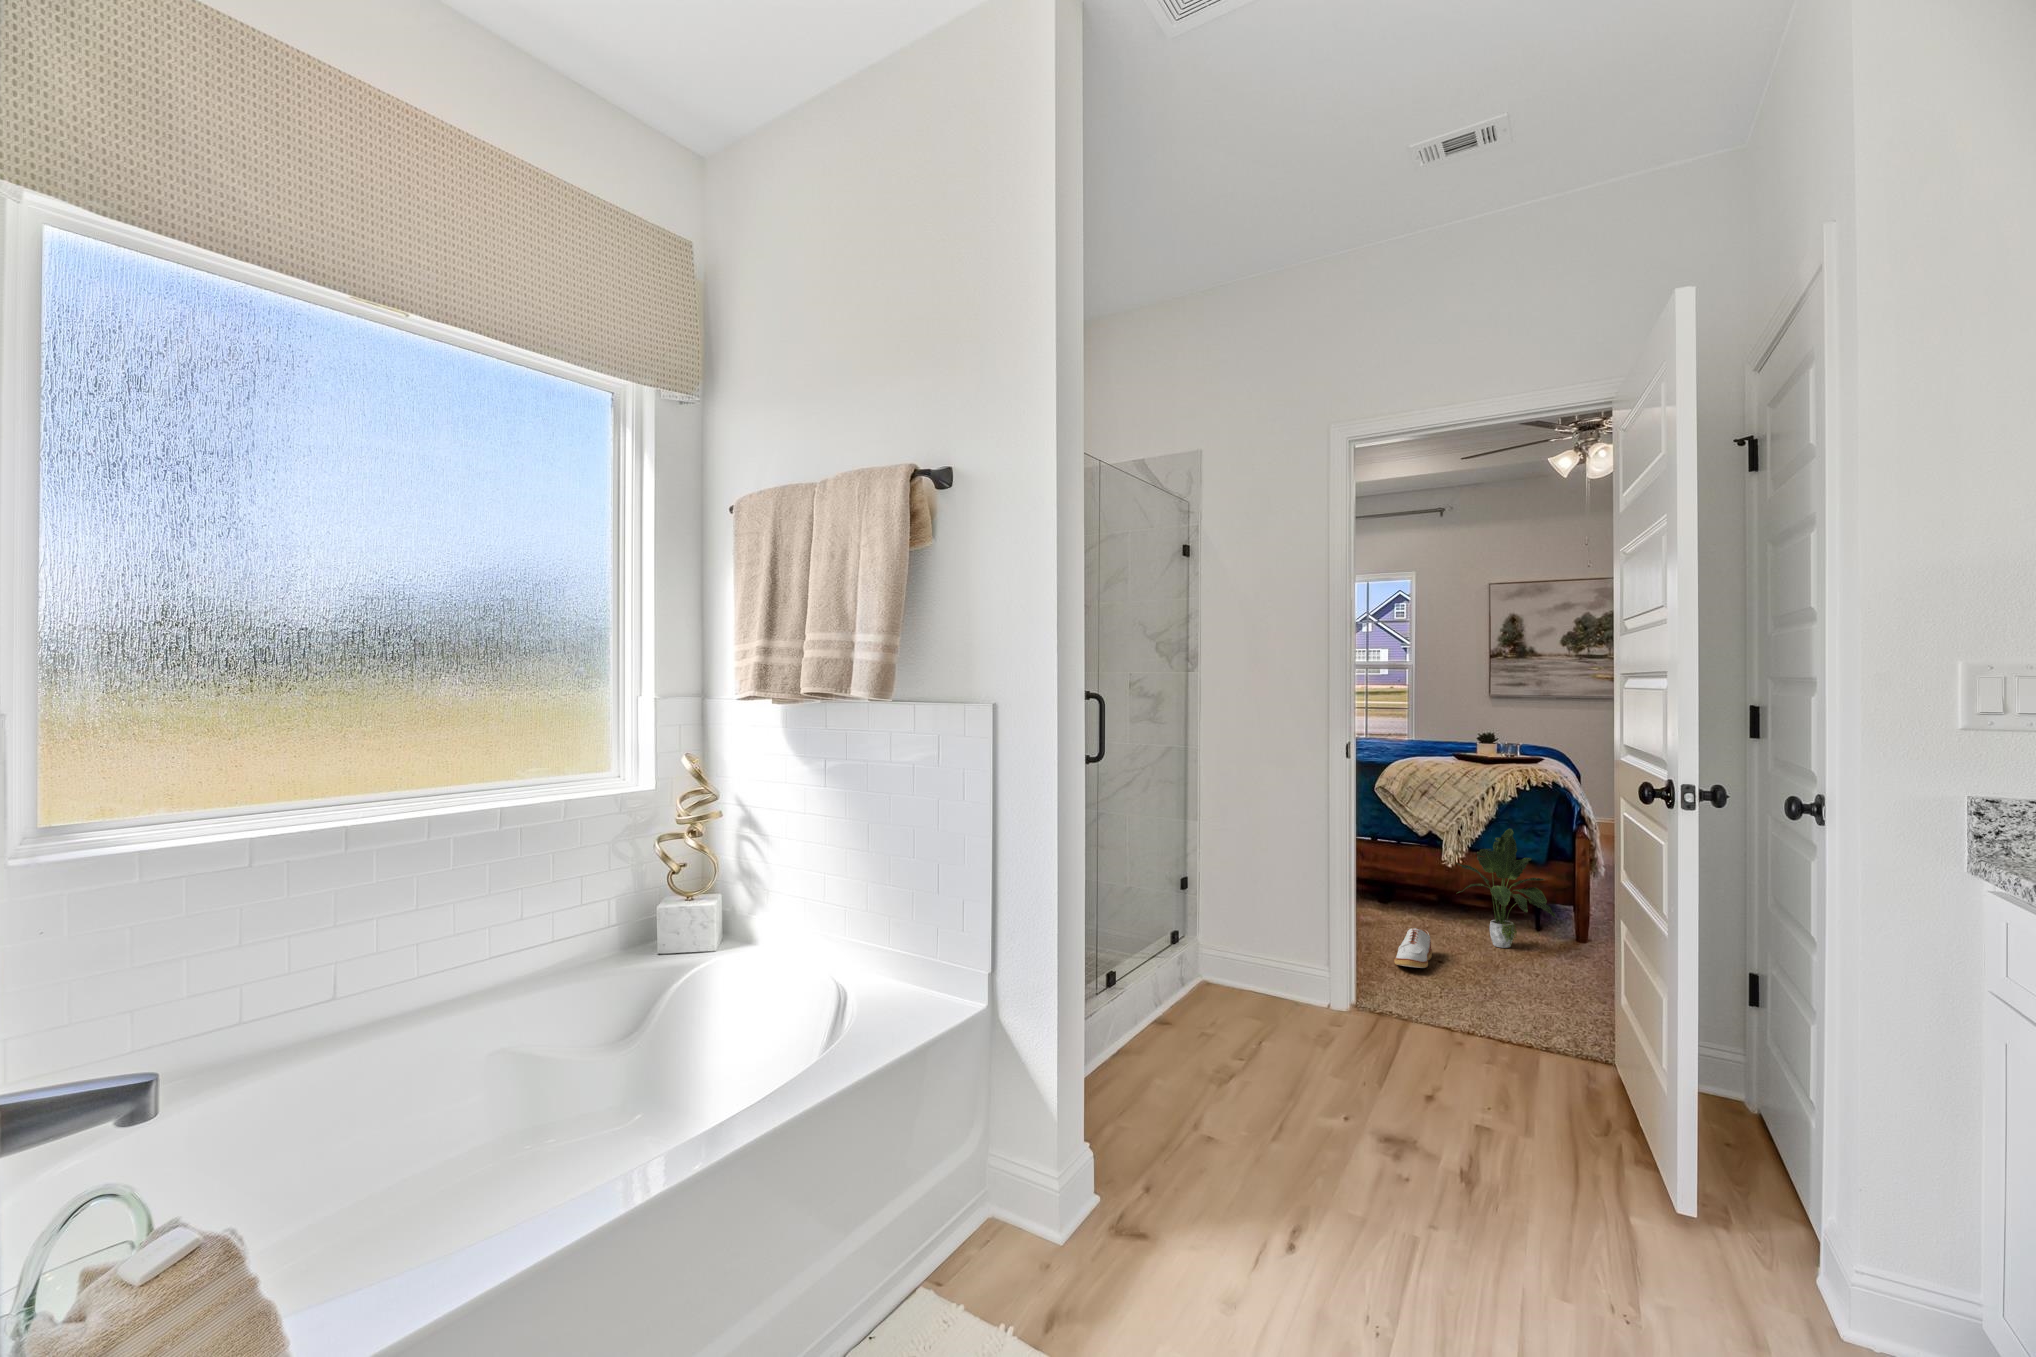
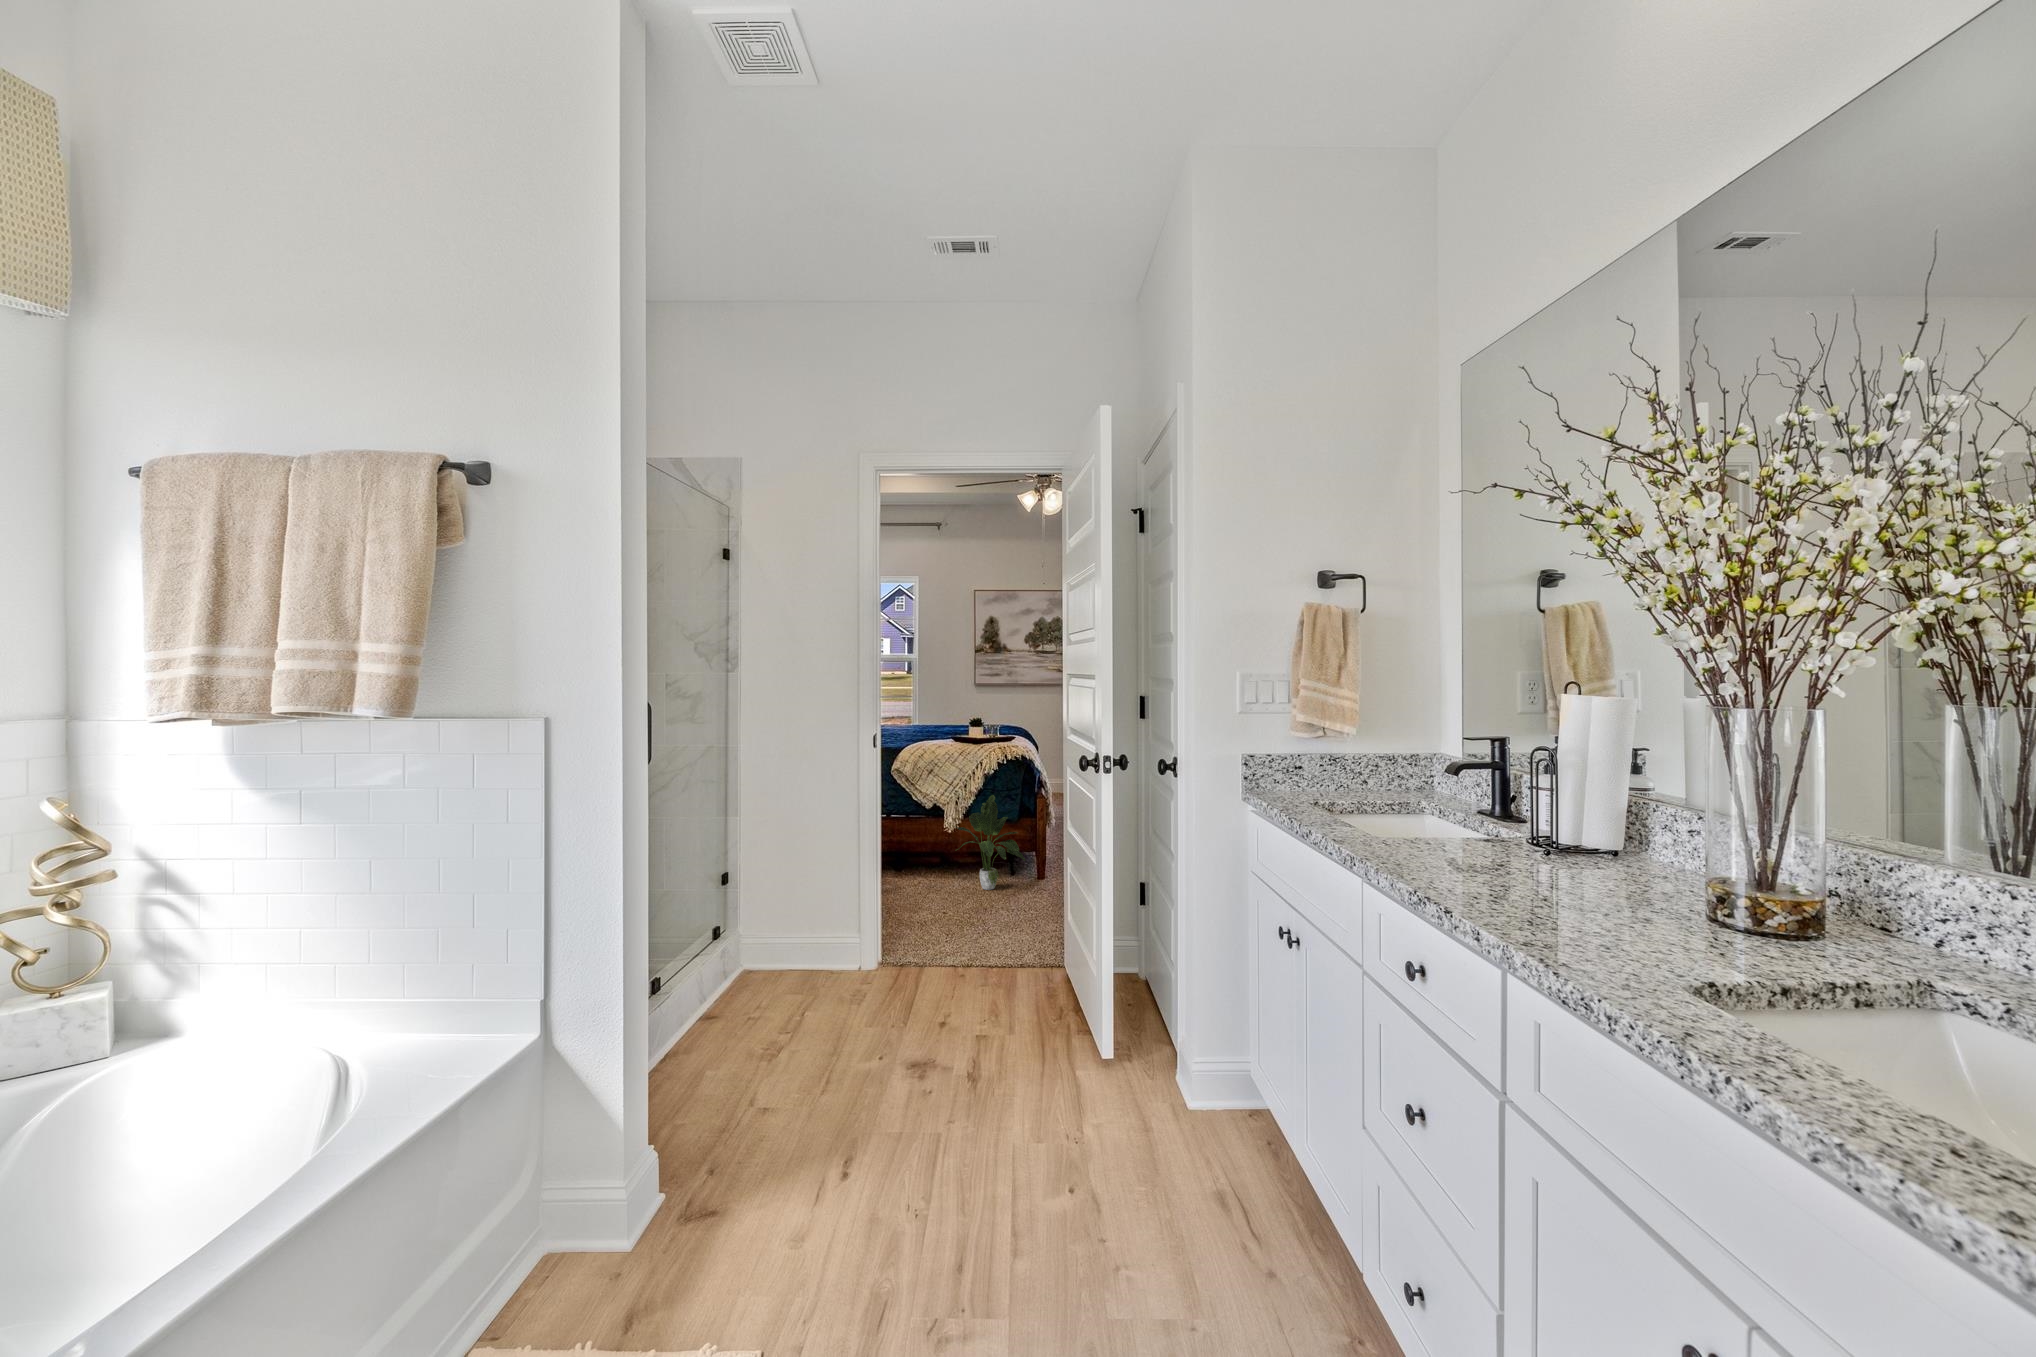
shoe: present [1394,928,1432,968] -> none [909,883,938,915]

